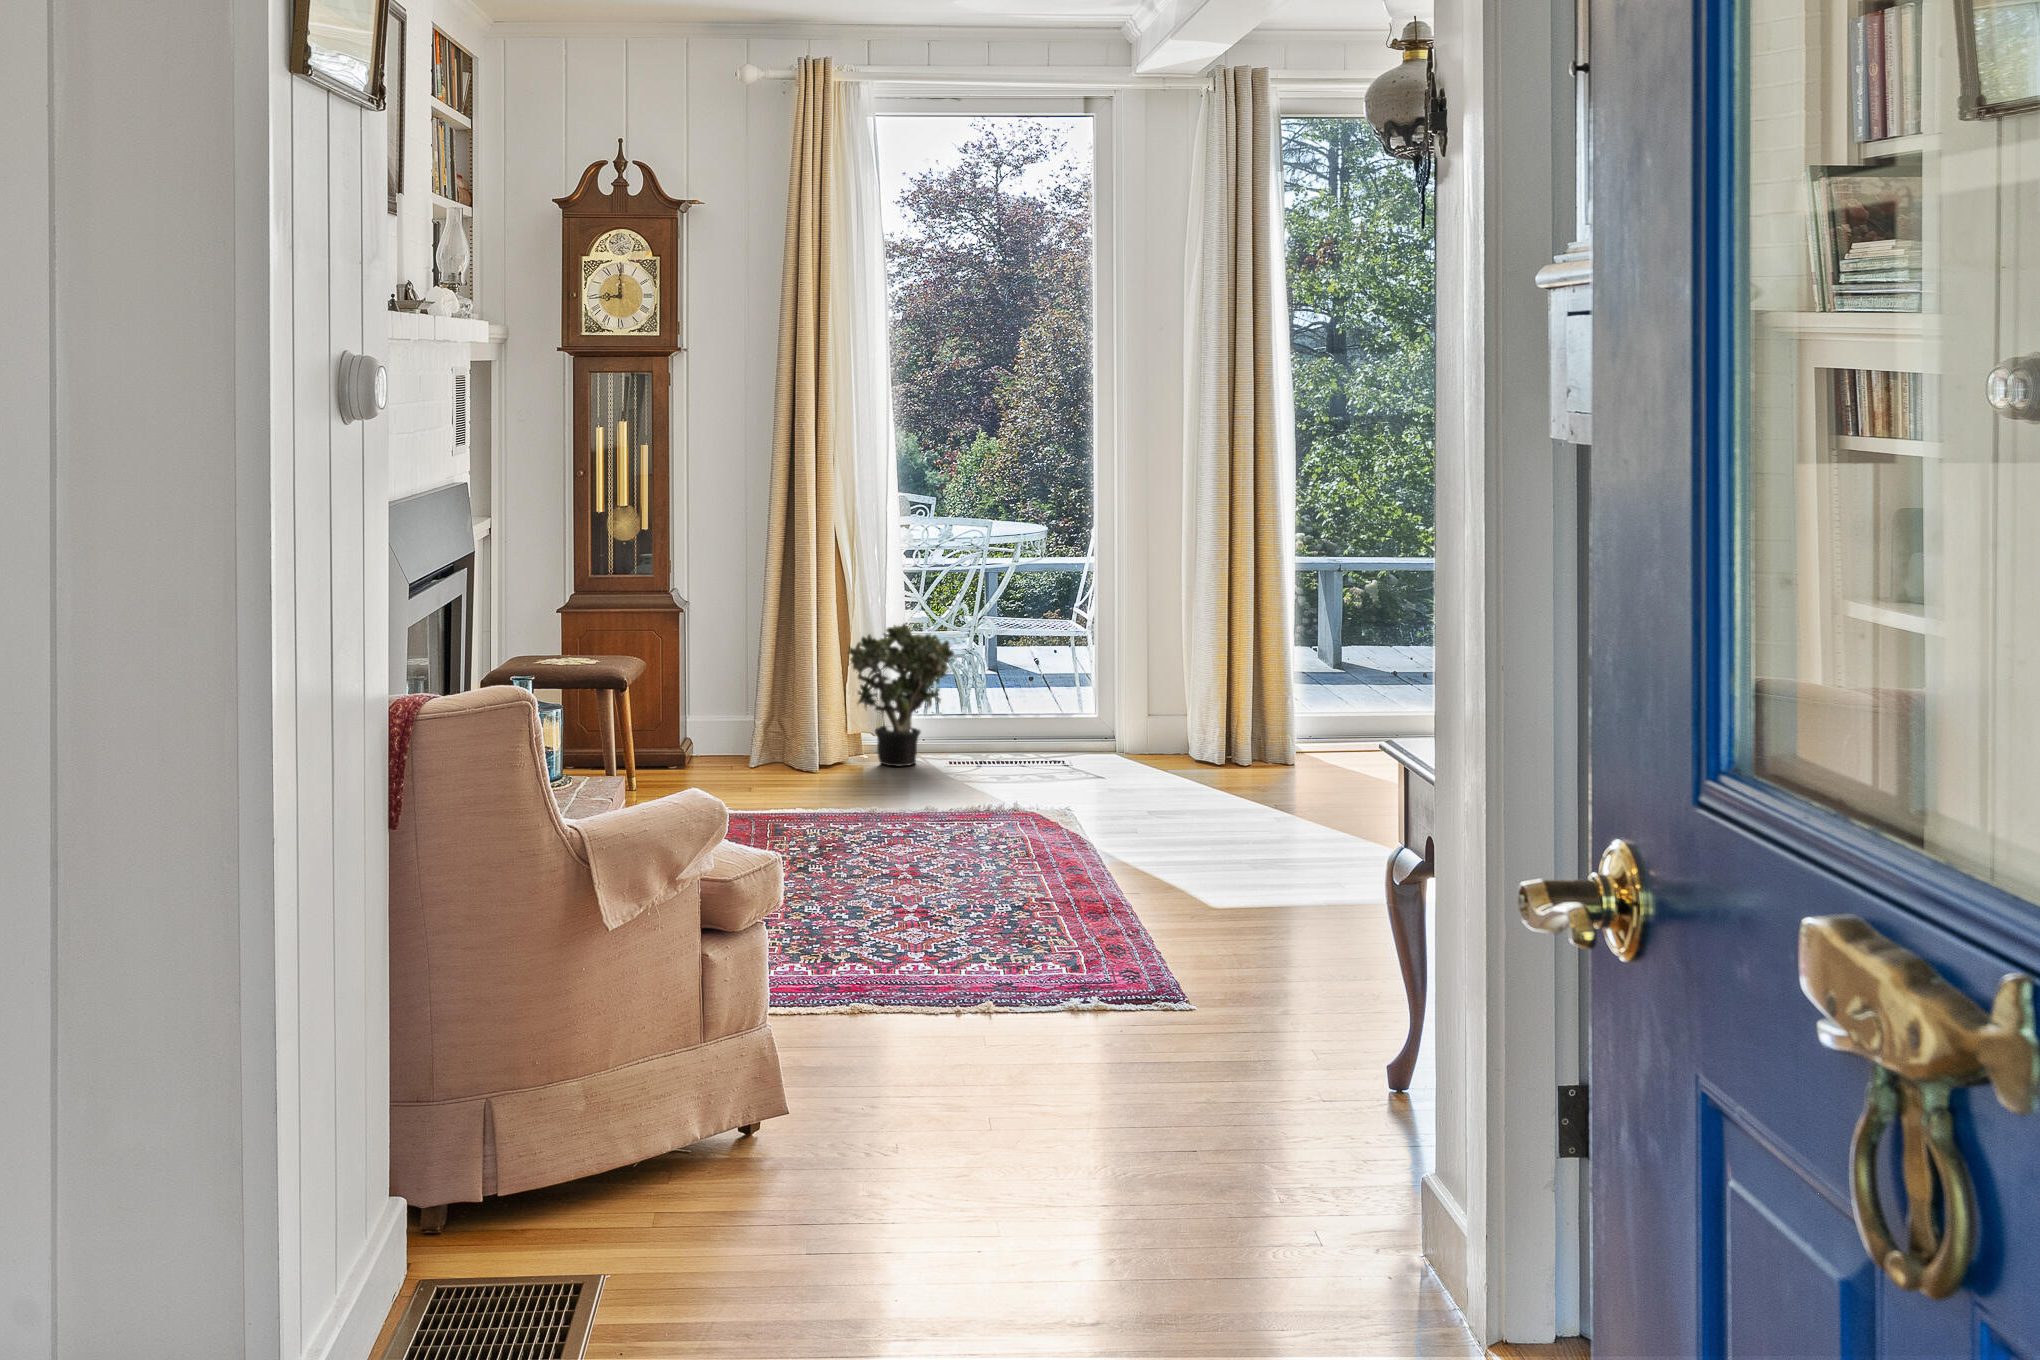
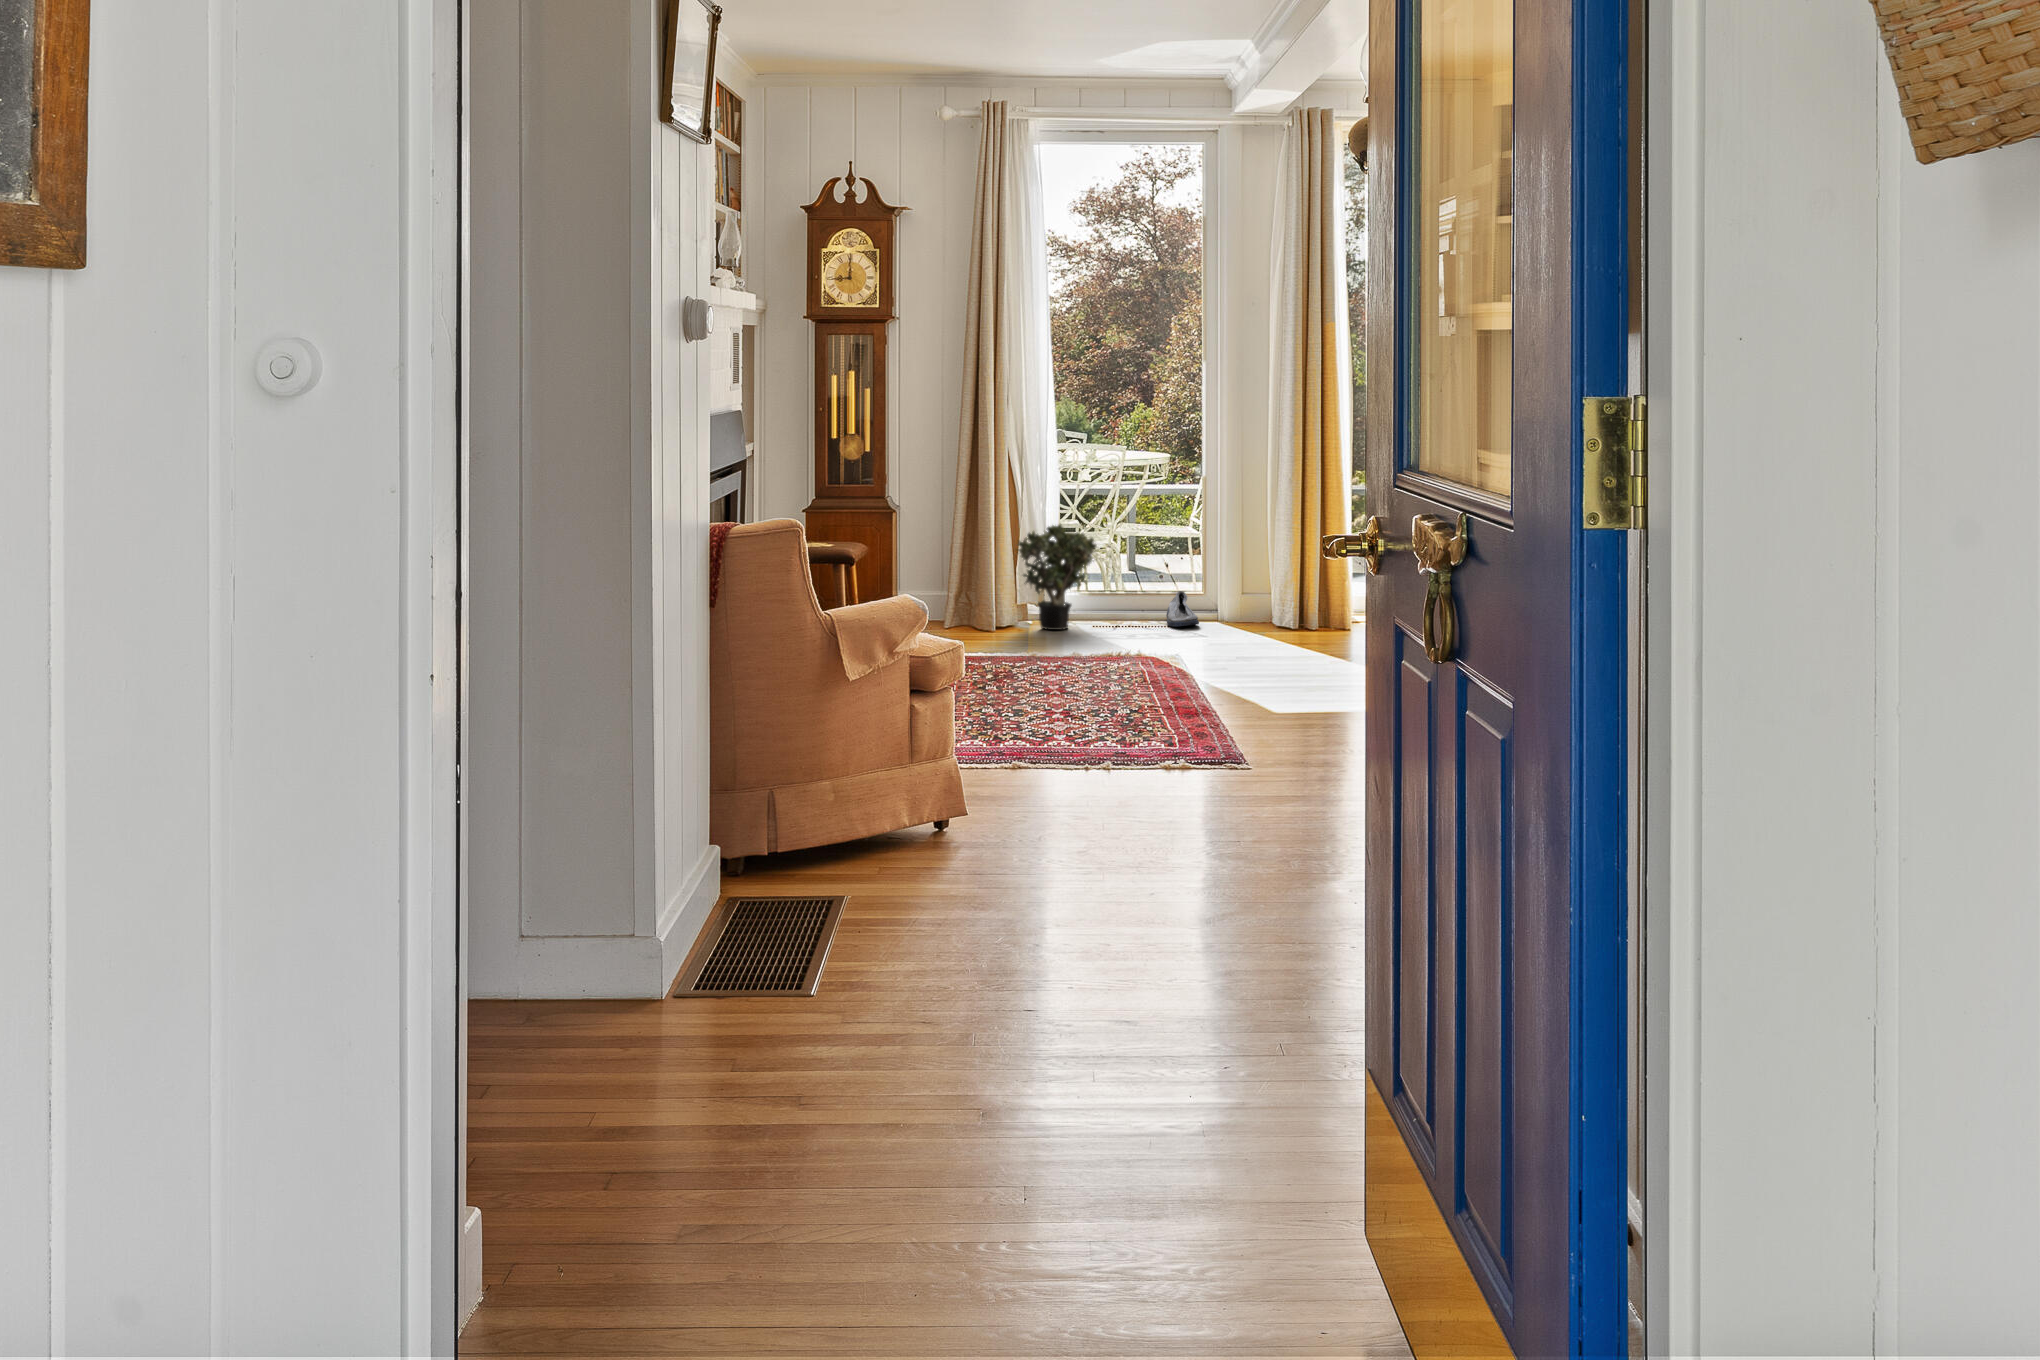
shoe: none [1046,709,1091,759] -> present [1166,591,1199,626]

